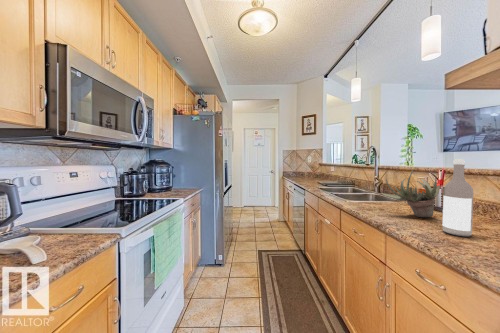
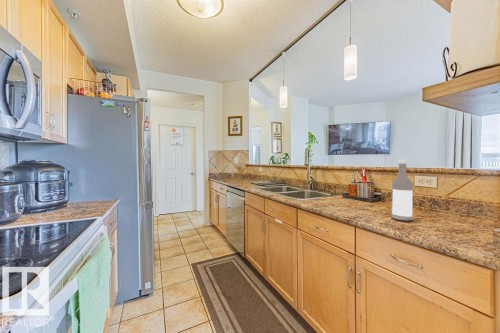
succulent plant: present [381,170,440,217] -> none [335,169,377,208]

